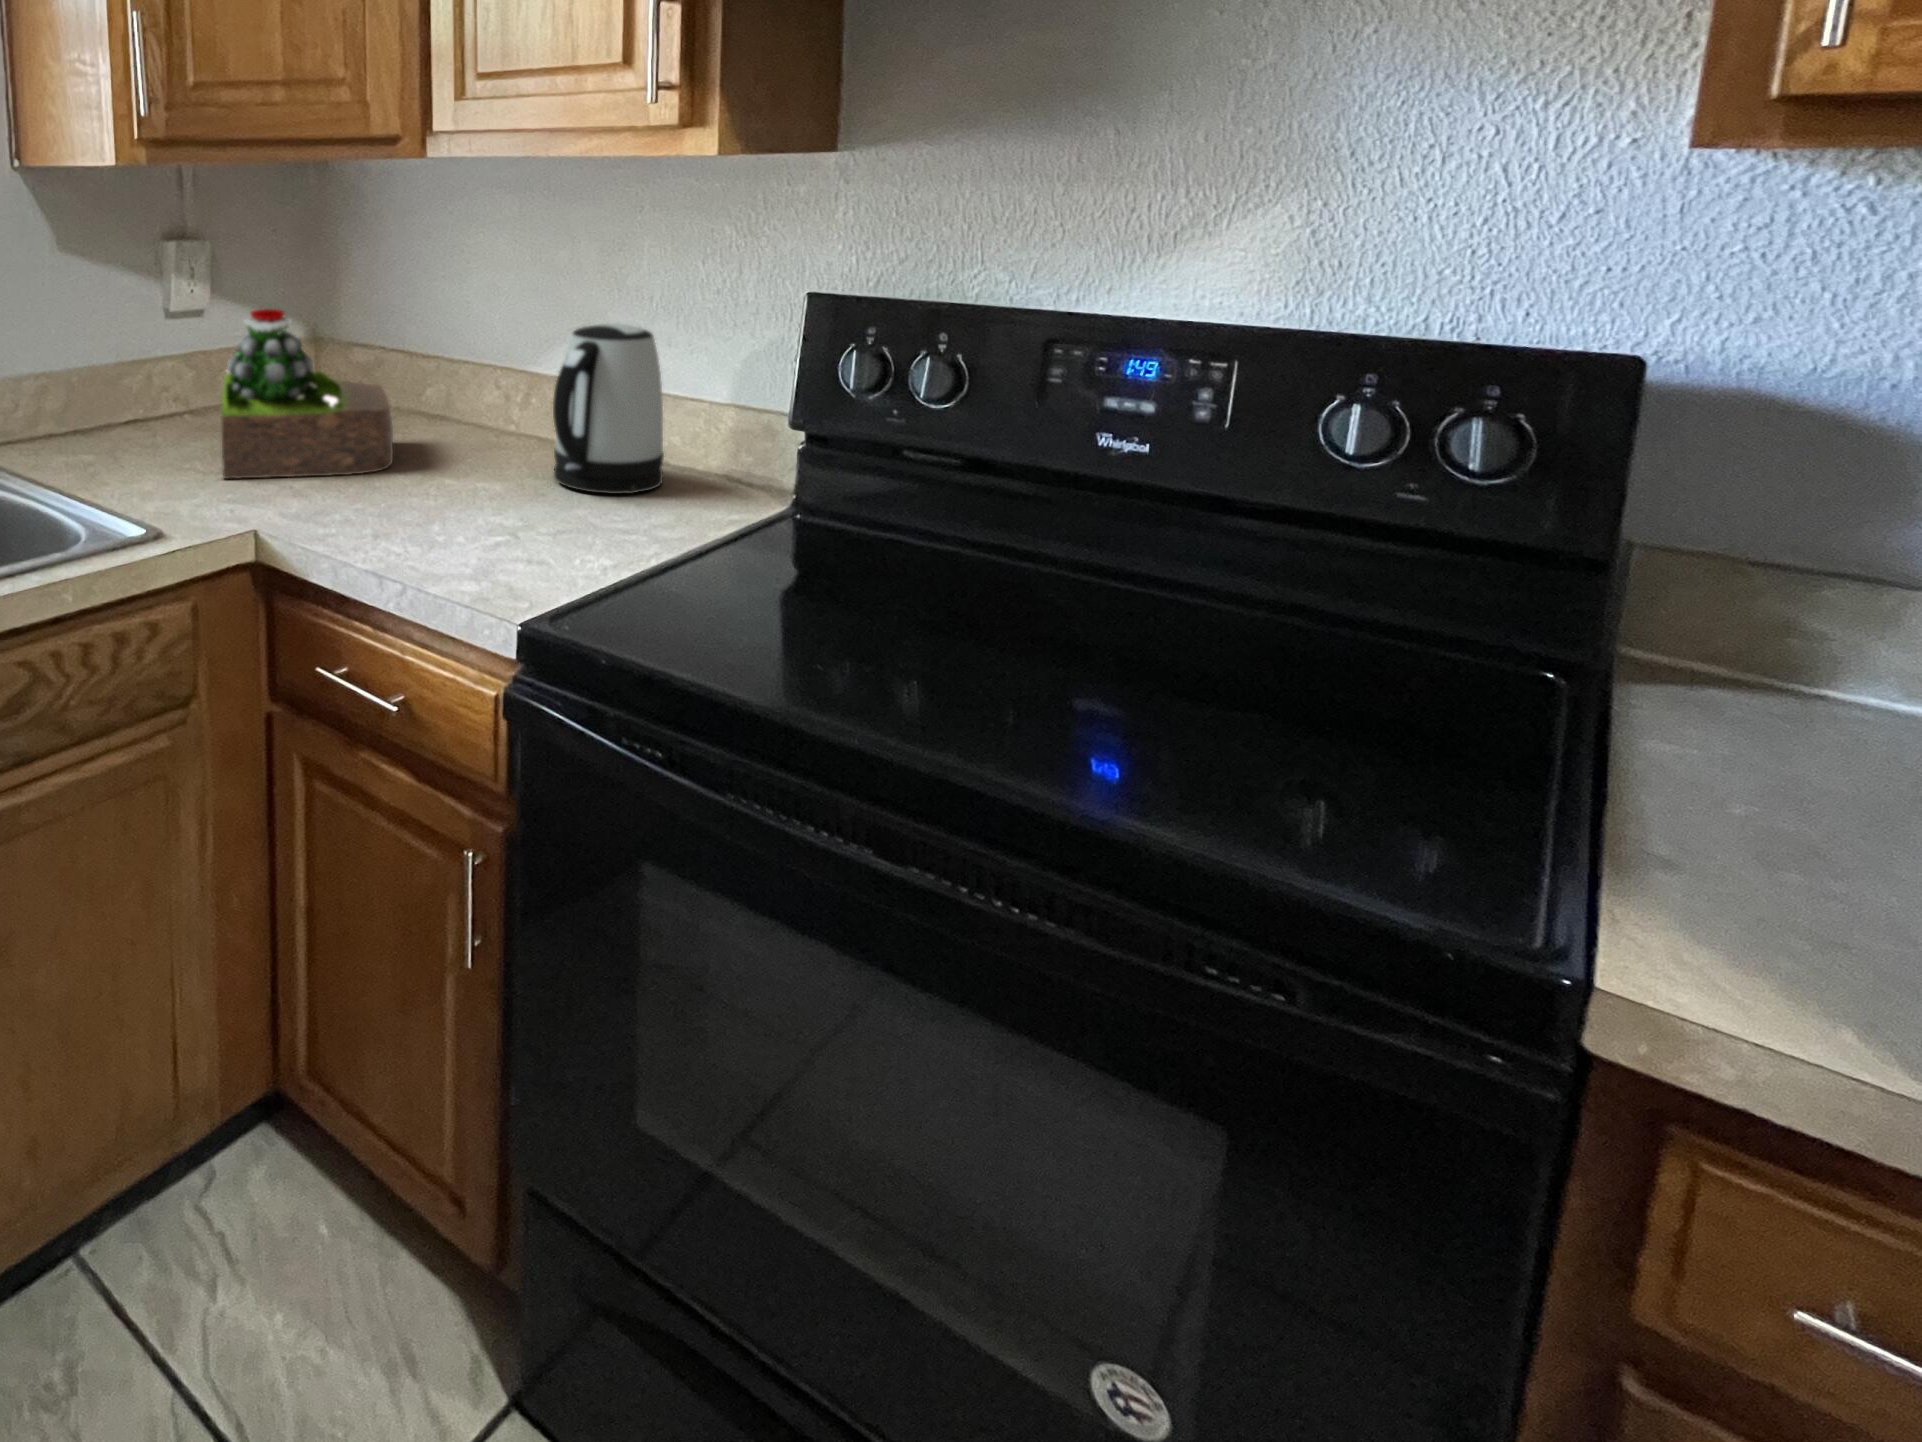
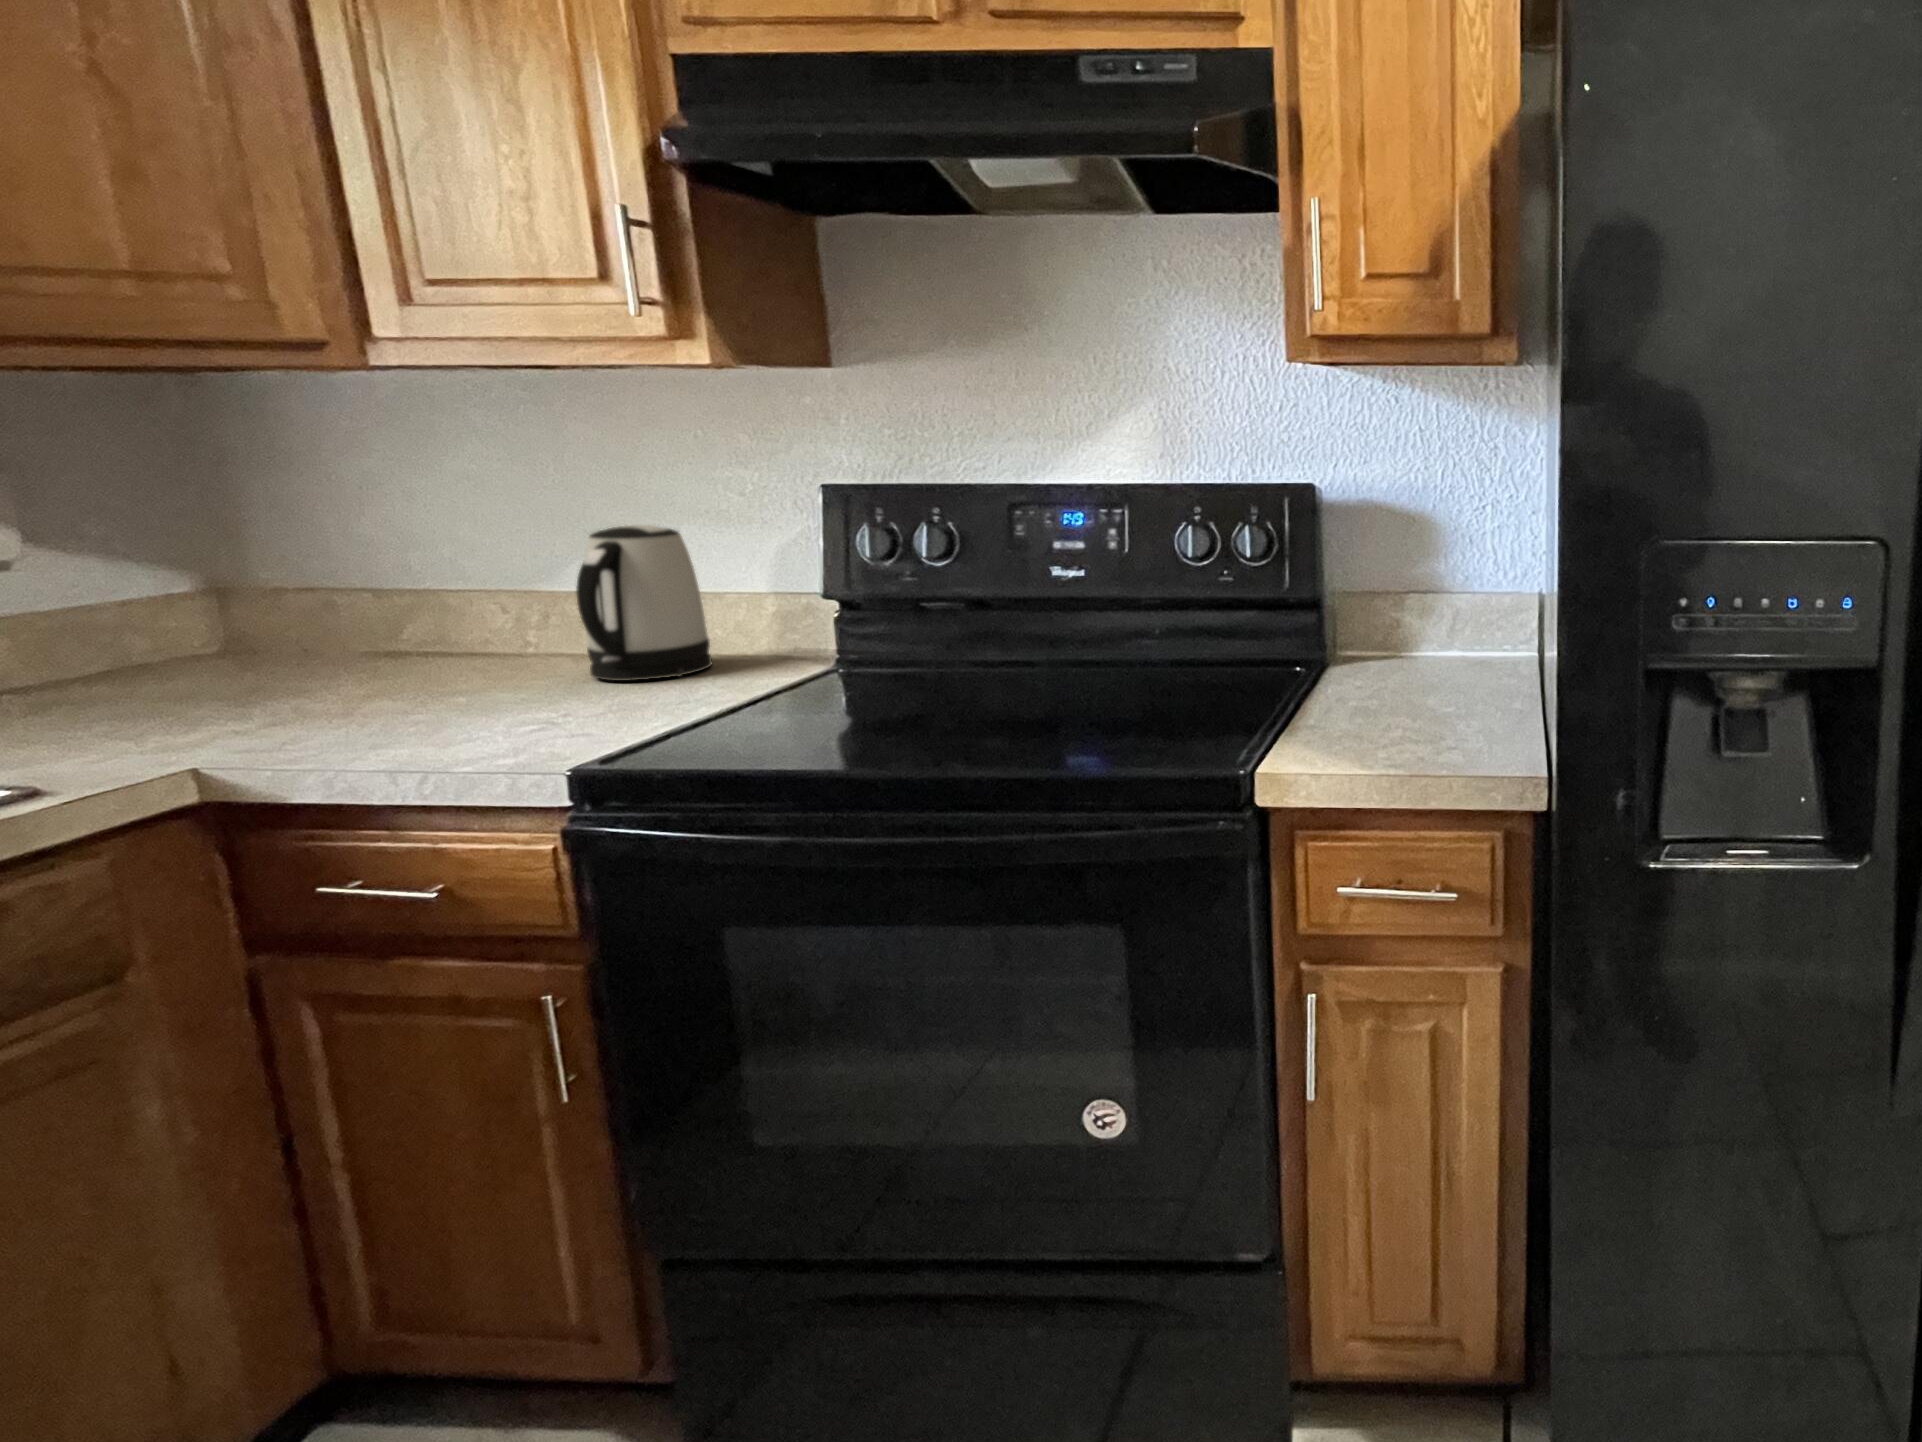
succulent plant: present [221,309,393,479] -> none [85,538,379,735]

